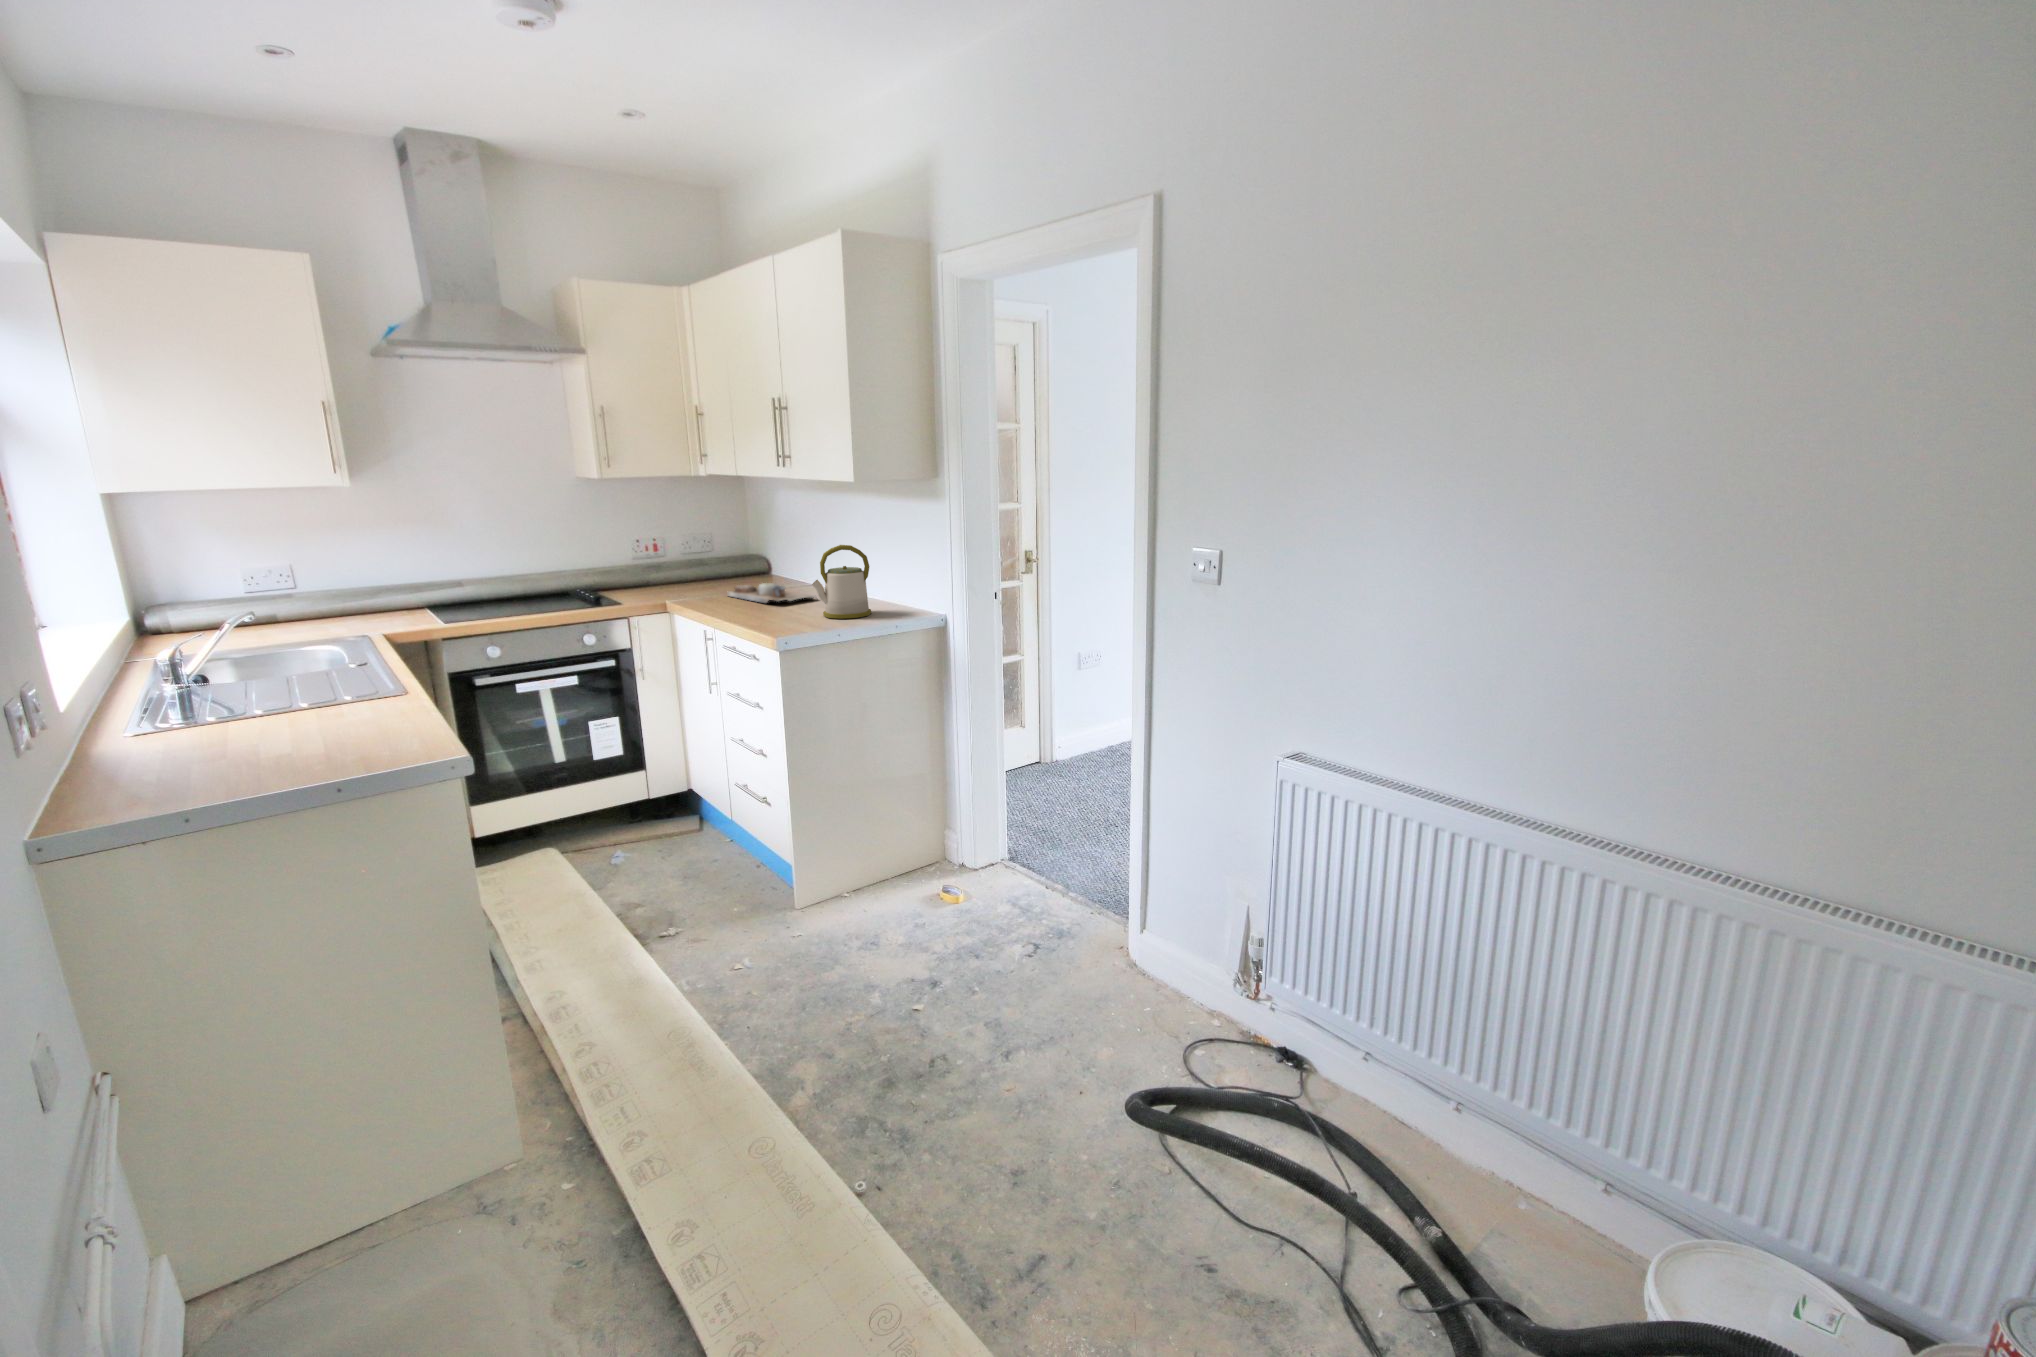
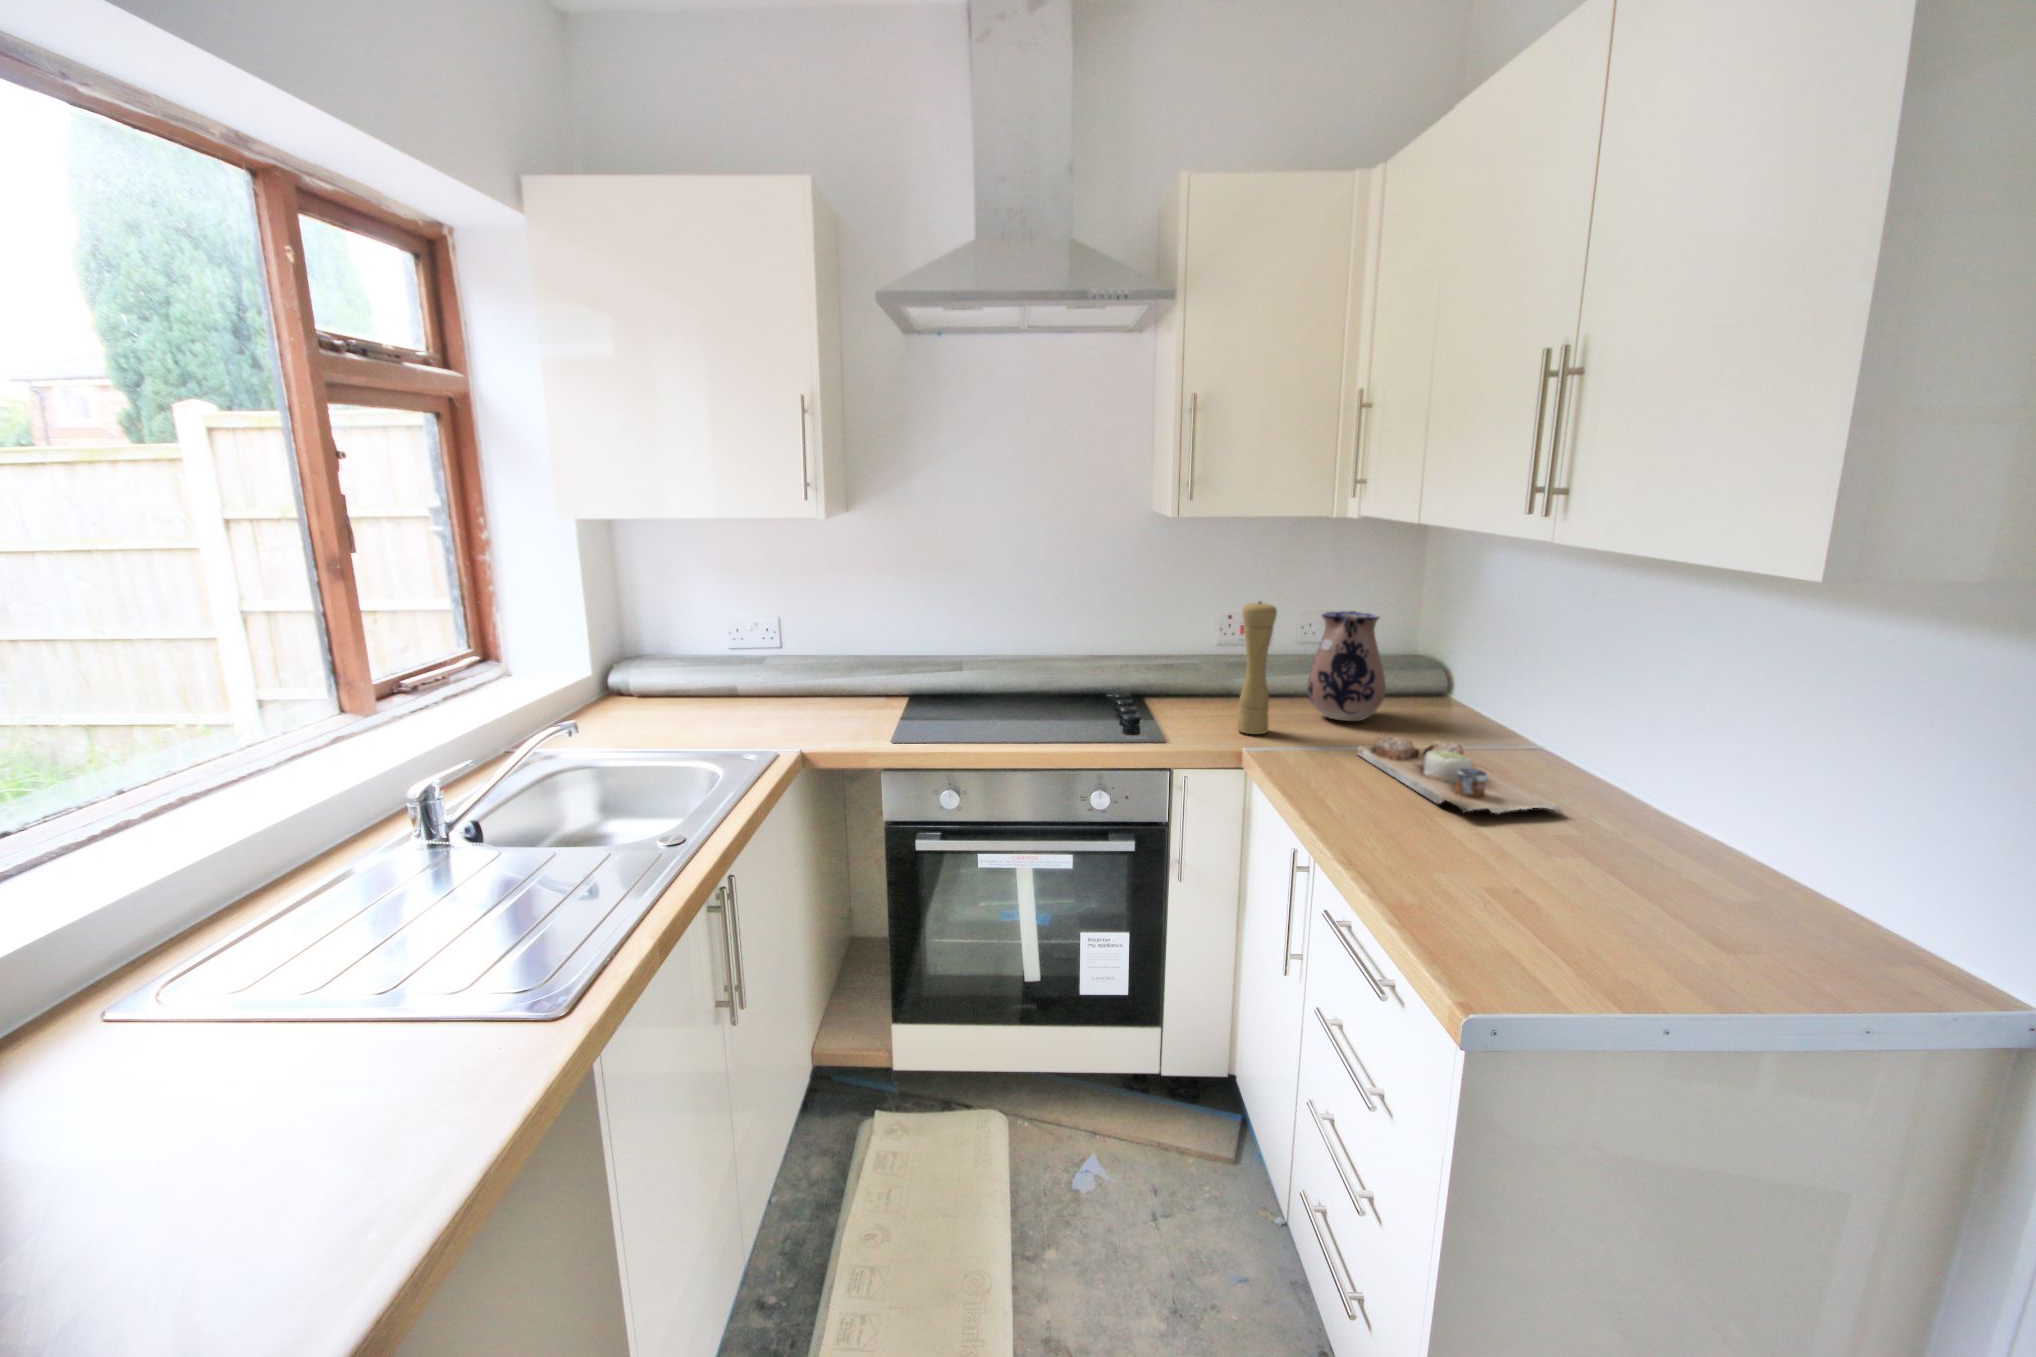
pepper mill: none [652,522,678,597] -> present [1237,601,1277,734]
ceramic pitcher: none [695,527,737,587] -> present [1308,611,1386,721]
kettle: present [812,545,871,619] -> none [1577,732,1777,947]

